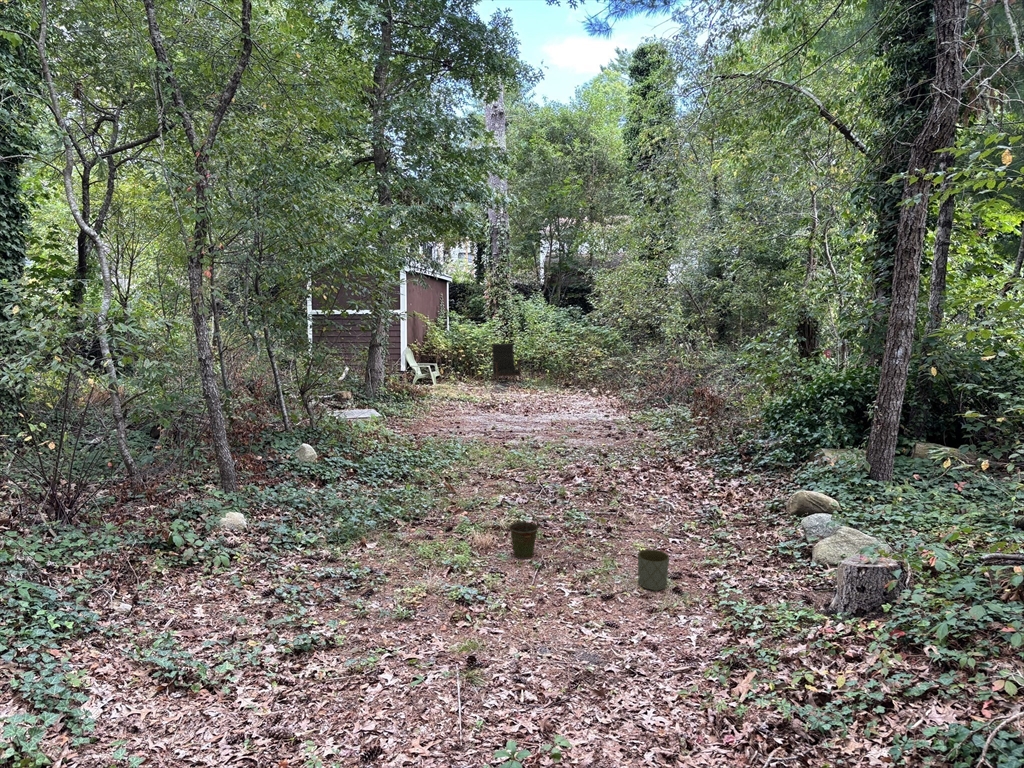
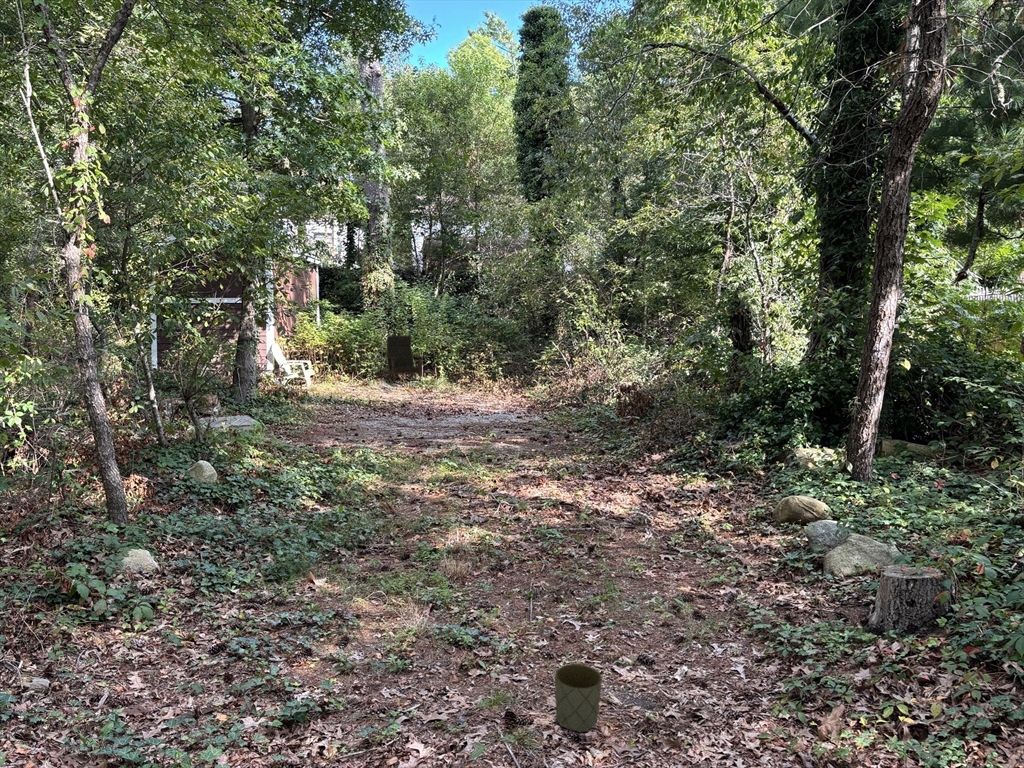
bucket: present [509,522,539,559] -> none [497,546,532,589]
planter: present [638,550,669,591] -> present [555,664,602,733]

